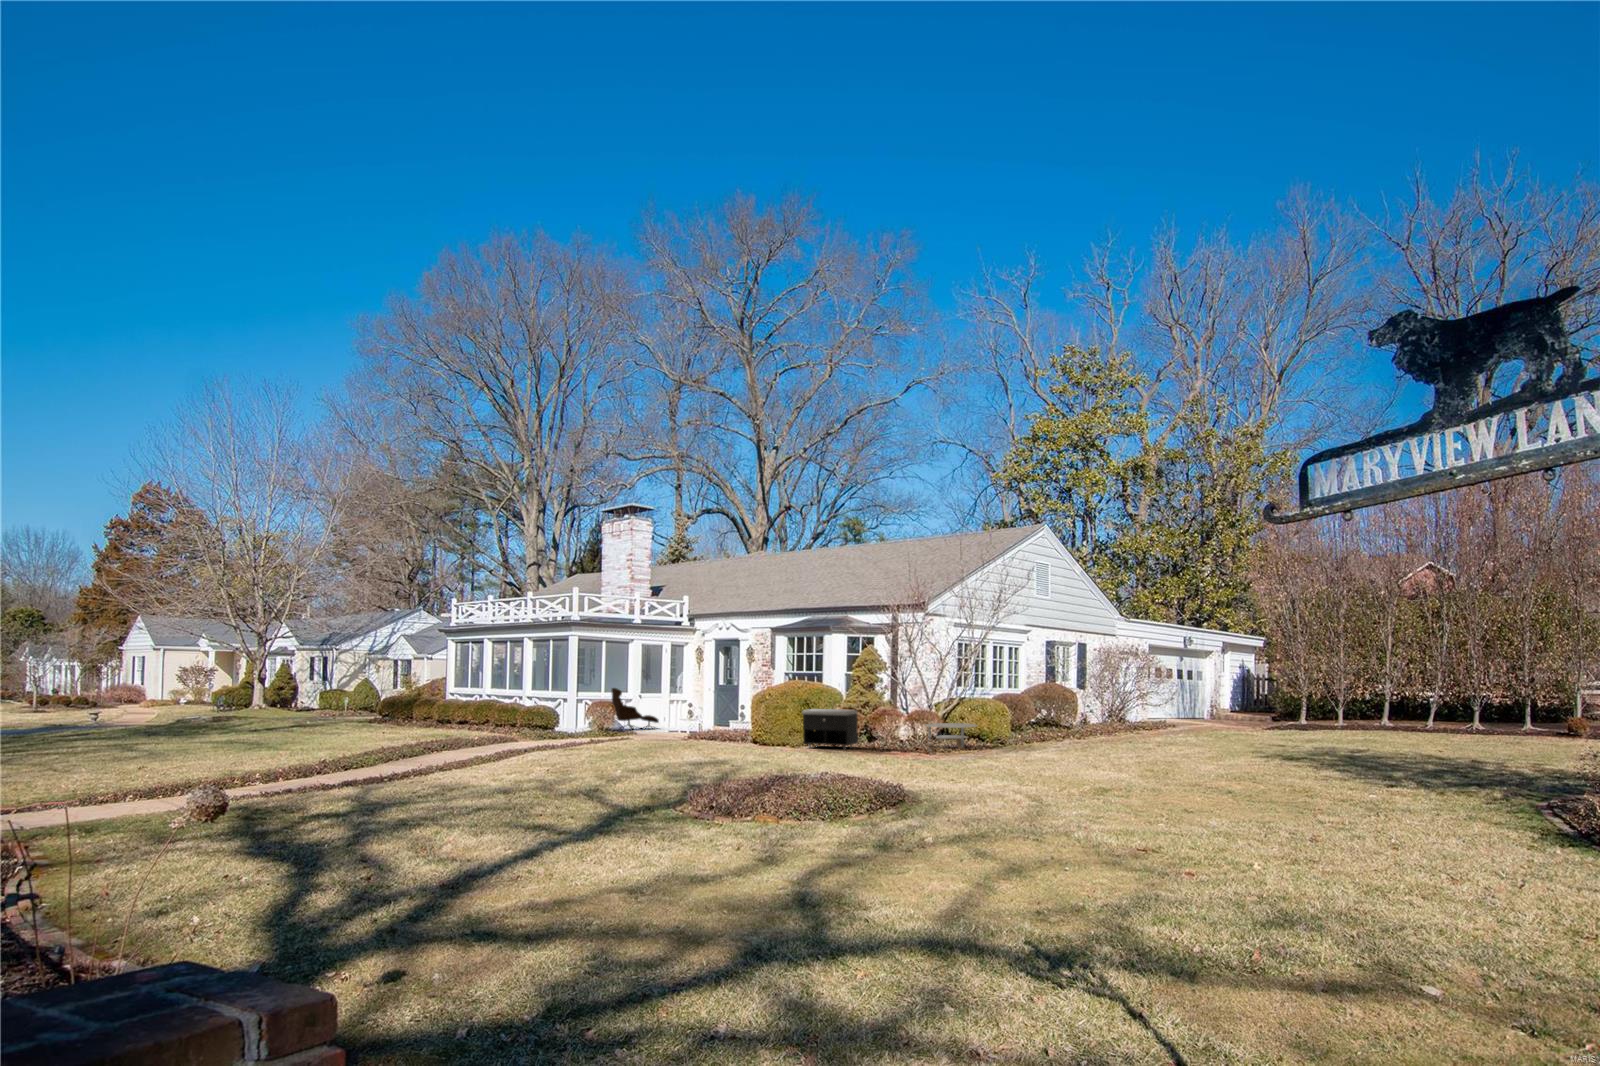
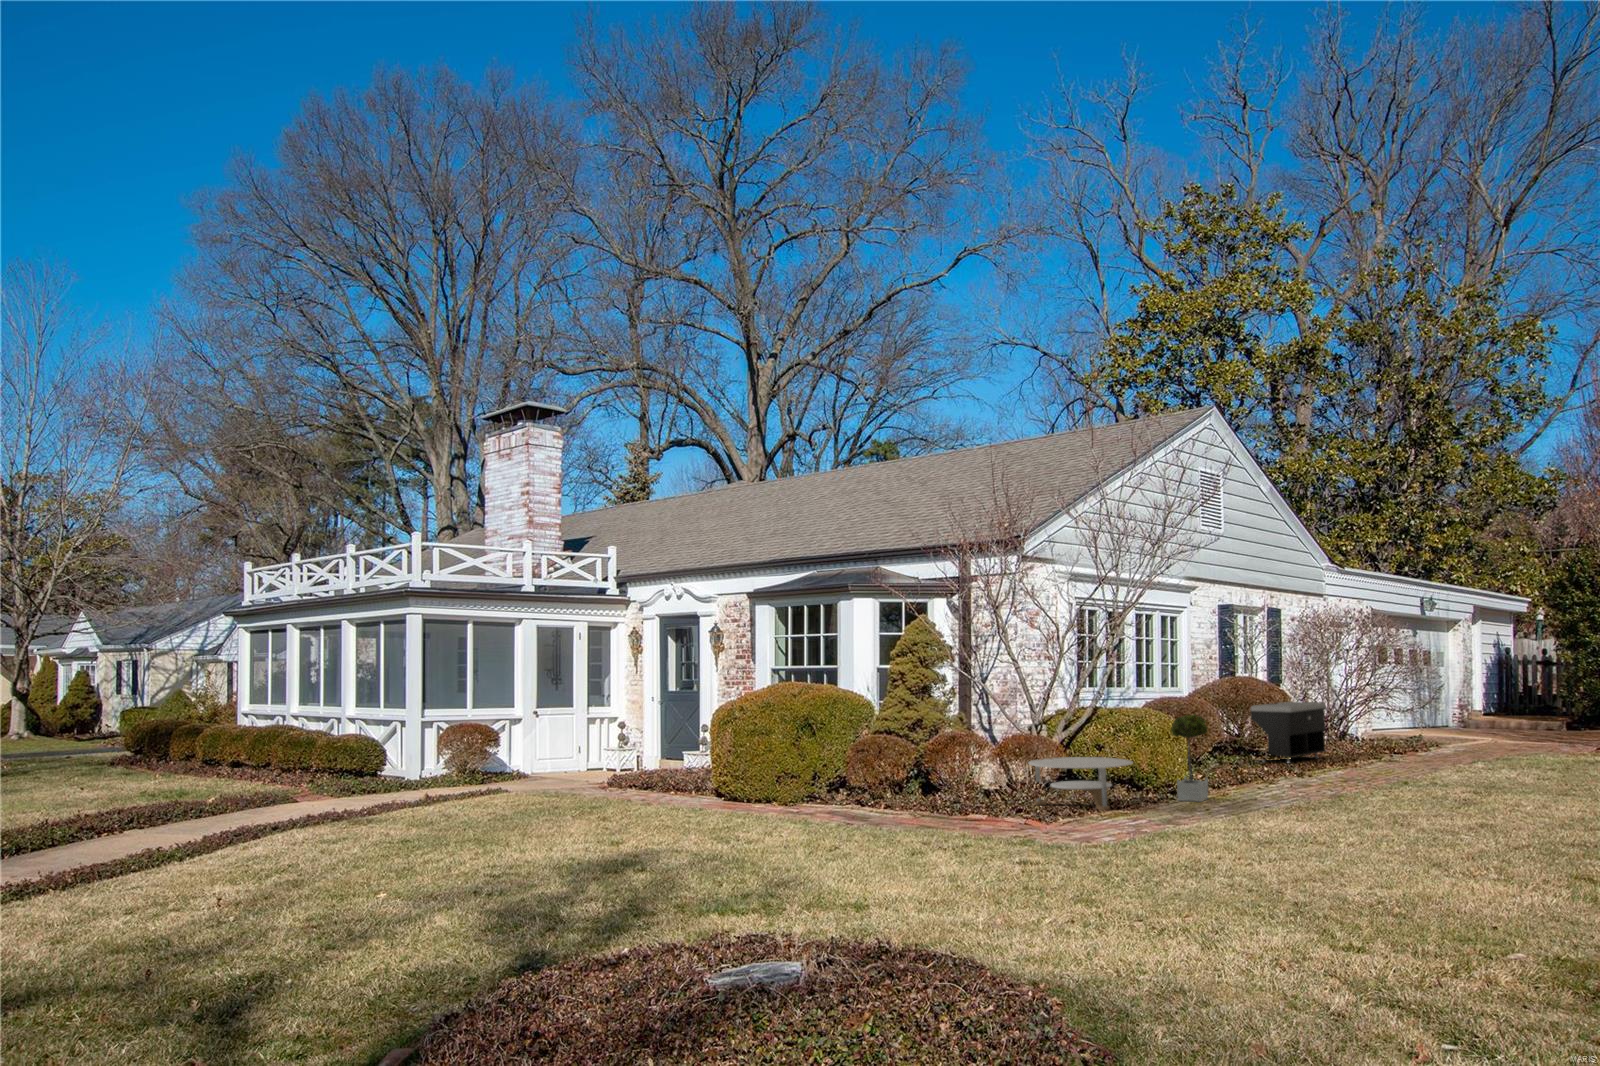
lounge chair: present [611,688,659,729] -> none [480,701,563,773]
potted tree: none [998,701,1017,747] -> present [1171,714,1208,802]
storage bench: present [802,709,858,748] -> present [1251,702,1326,763]

